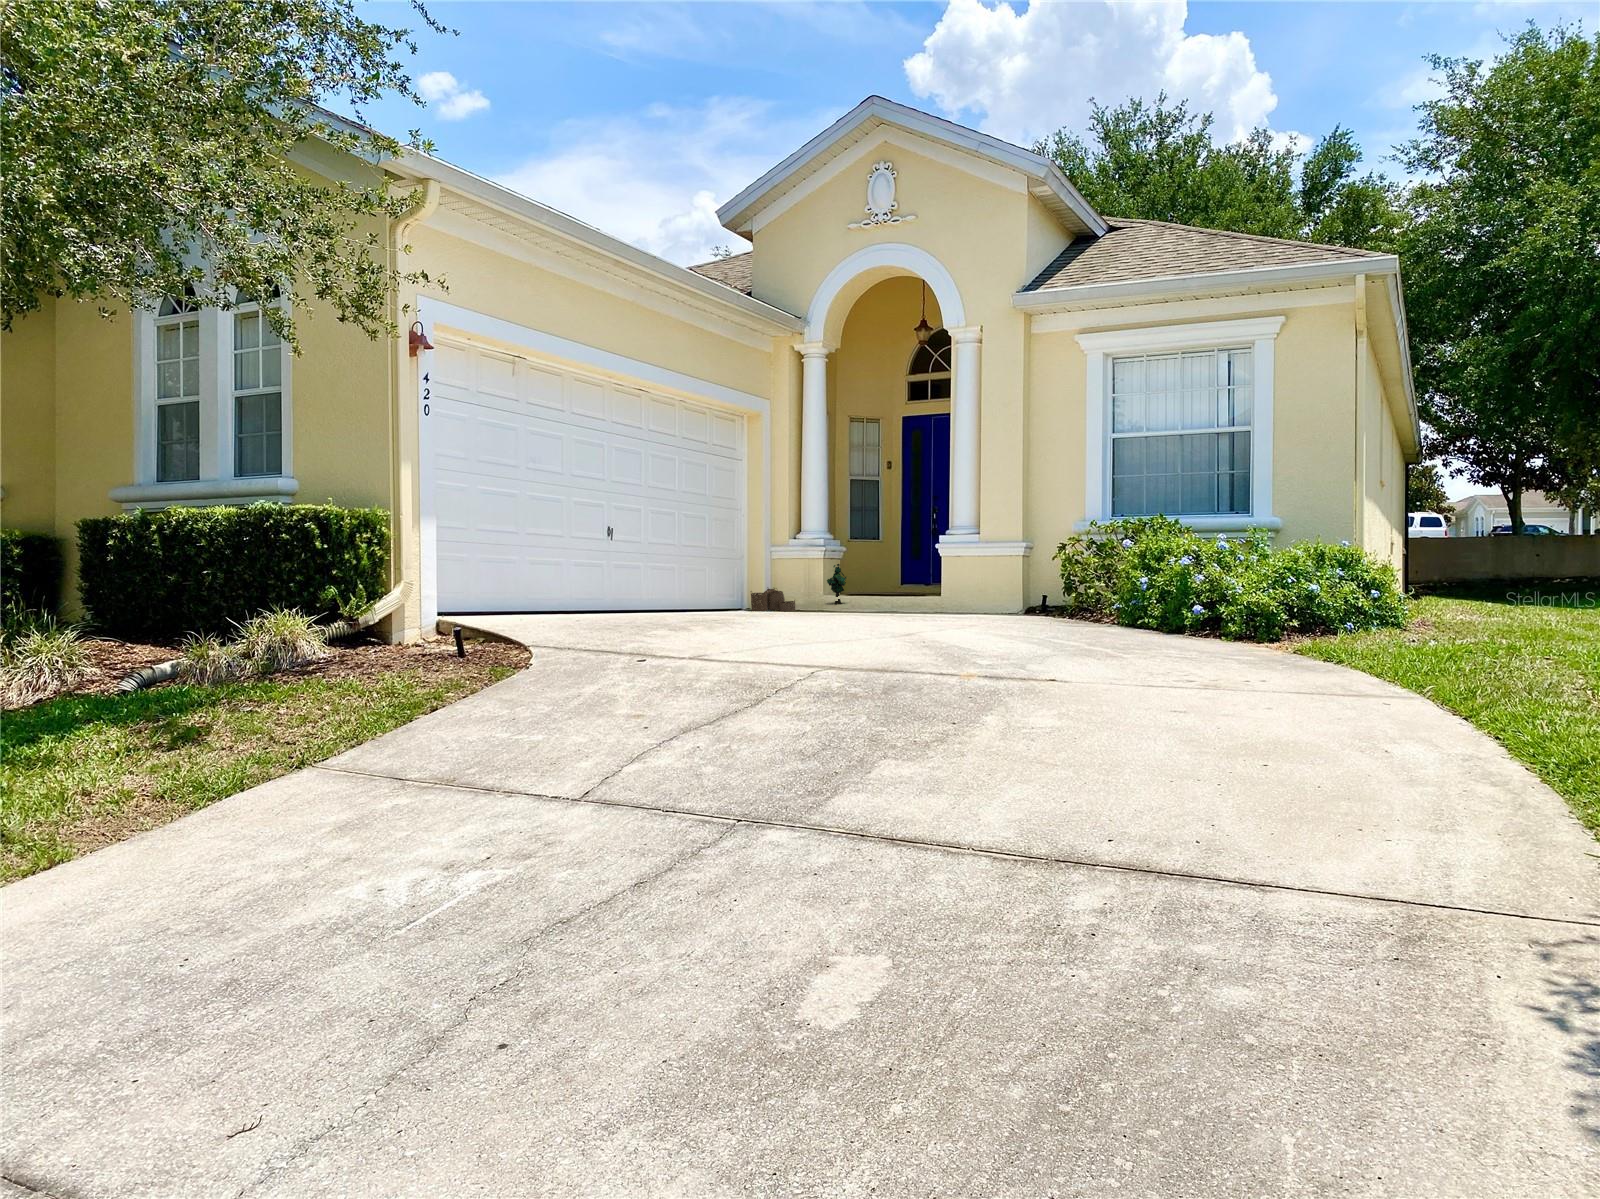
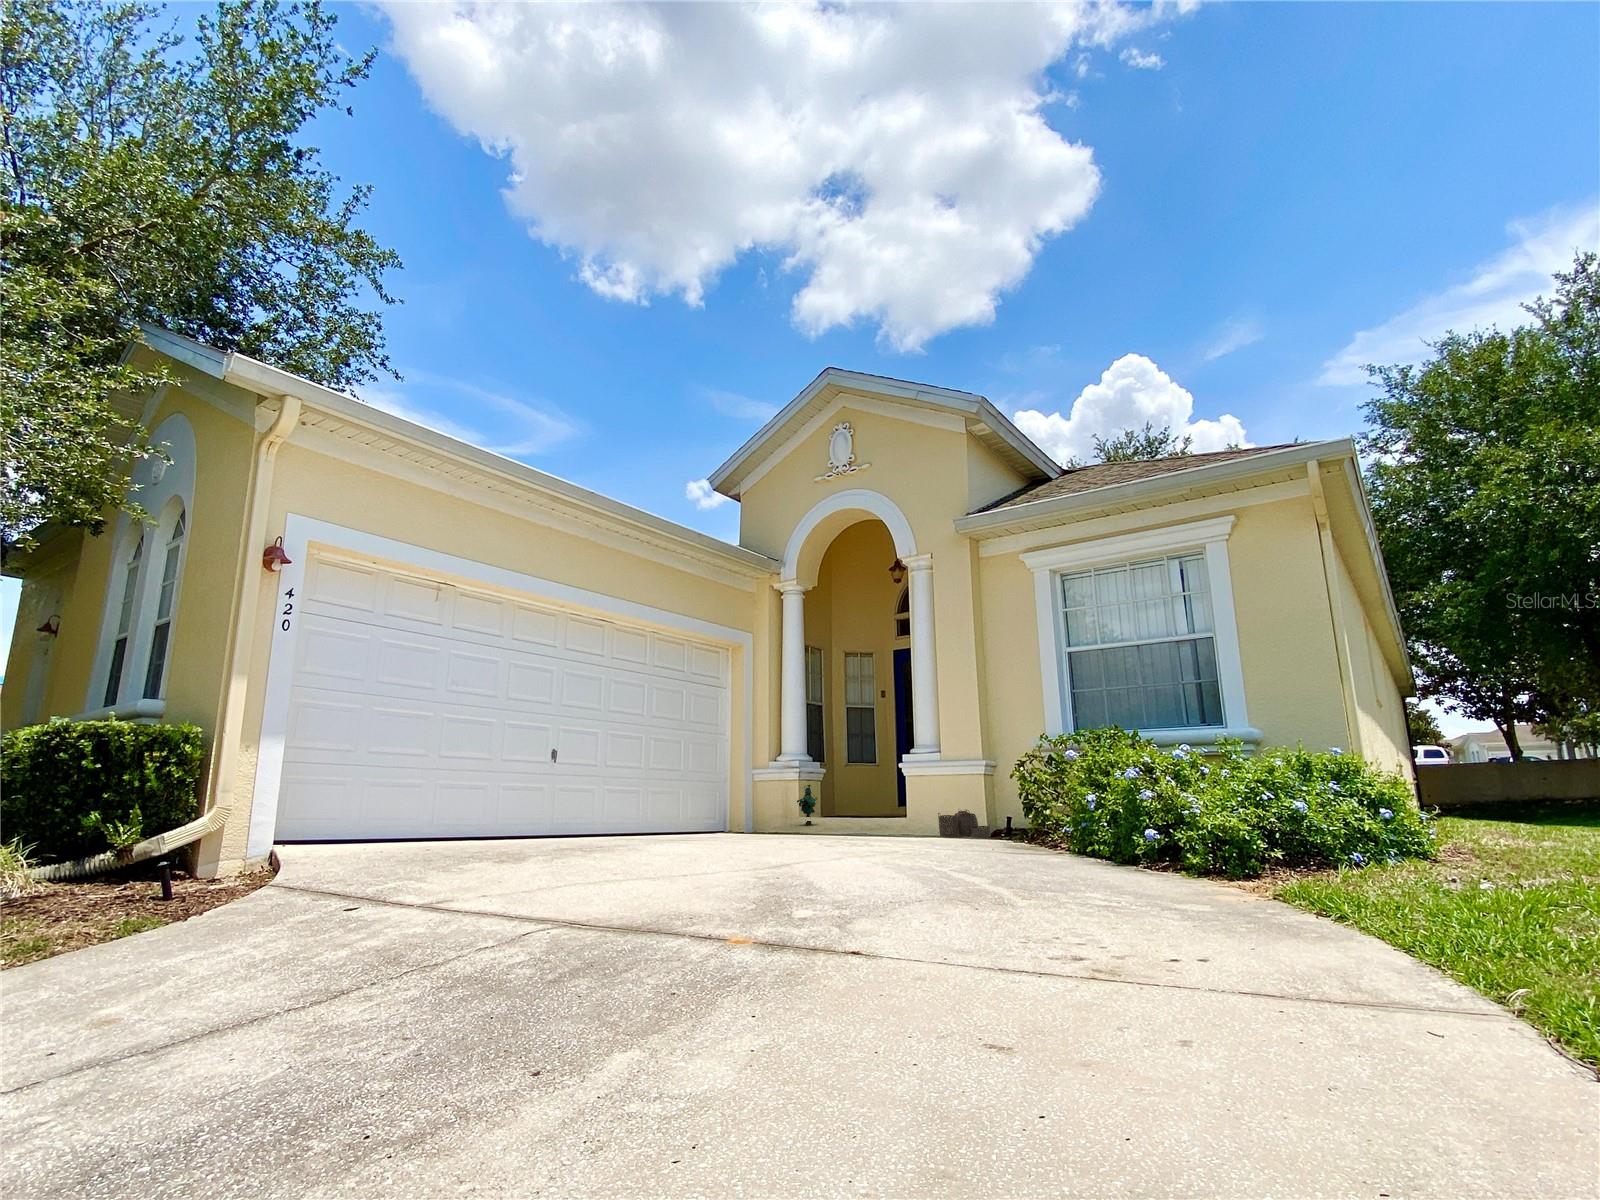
woven basket: present [751,588,796,611] -> present [938,809,991,838]

